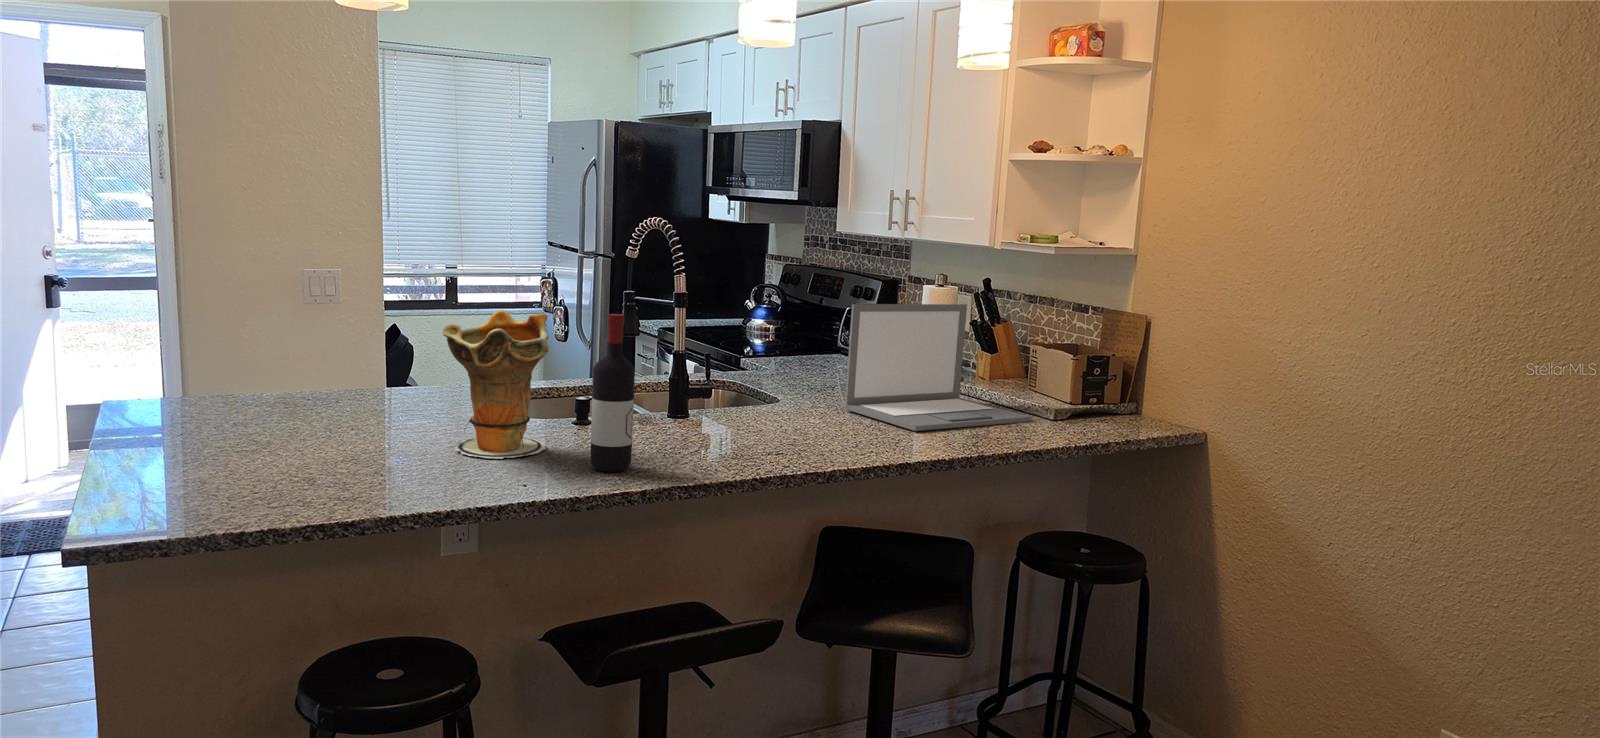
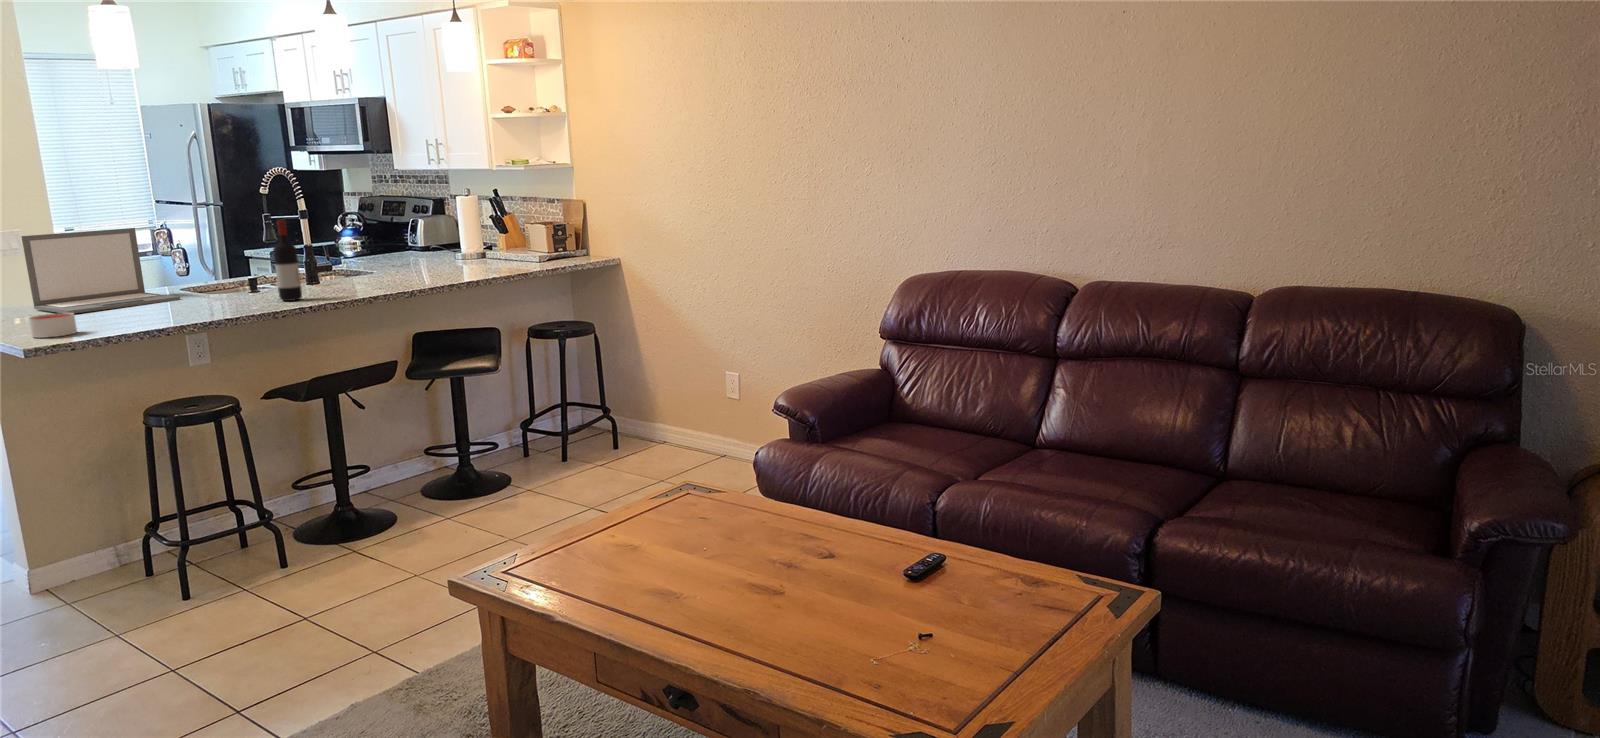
laptop: present [845,304,1032,431] -> present [21,228,180,314]
decorative vase: present [443,310,549,459] -> none [181,227,249,305]
candle: none [100,461,189,517] -> present [29,313,77,338]

